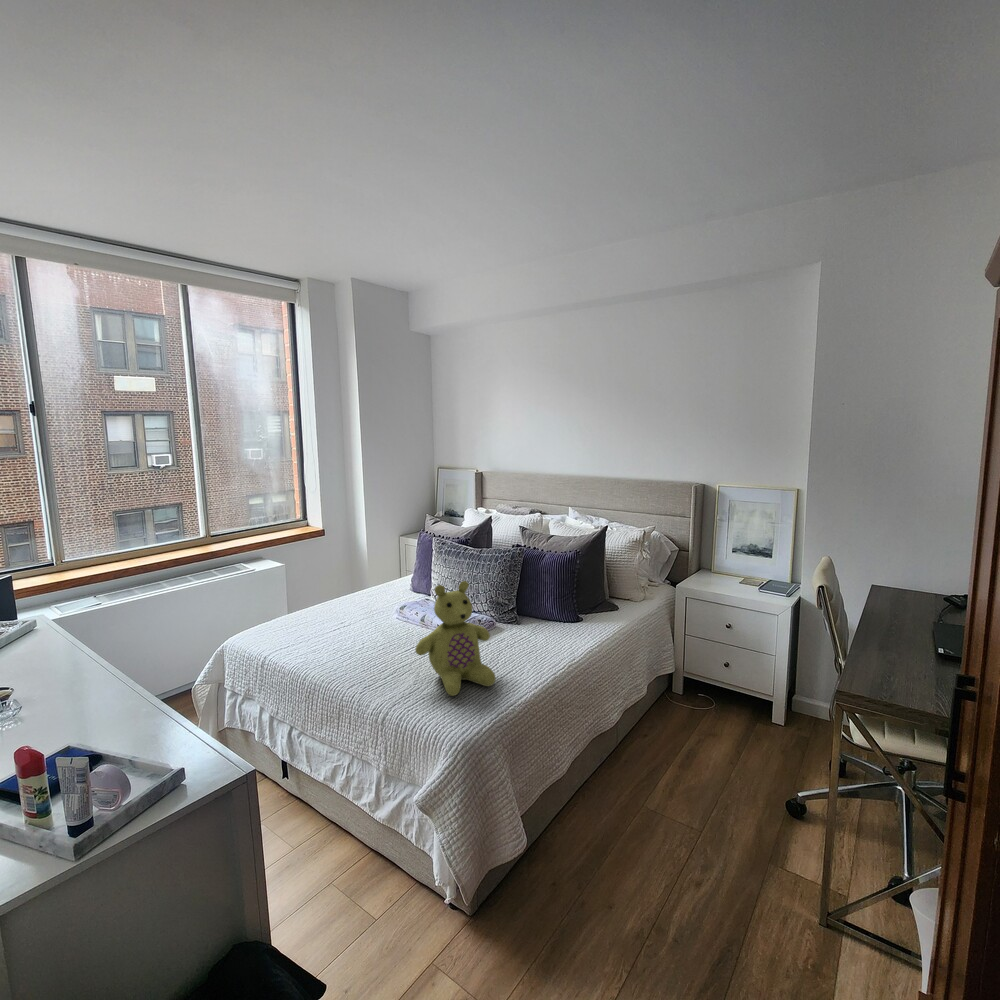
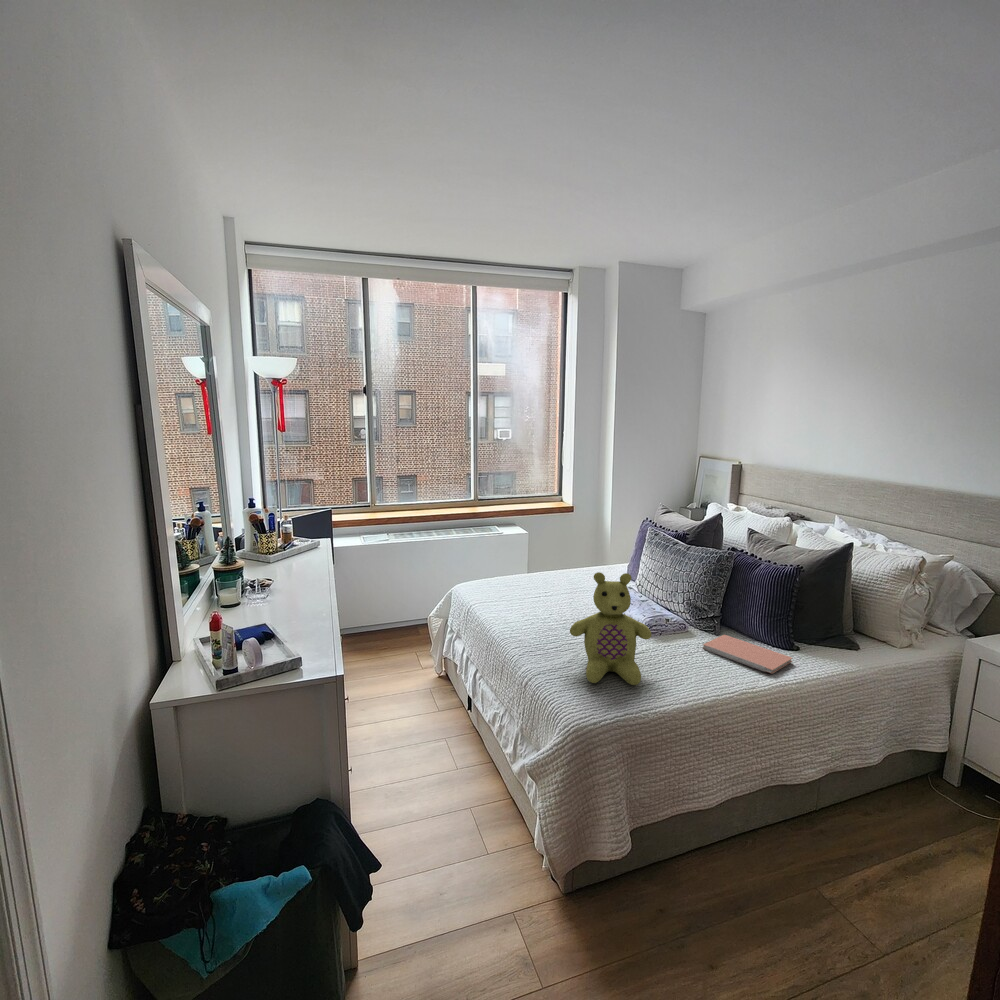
notebook: none [519,622,588,644] -> present [703,635,793,674]

